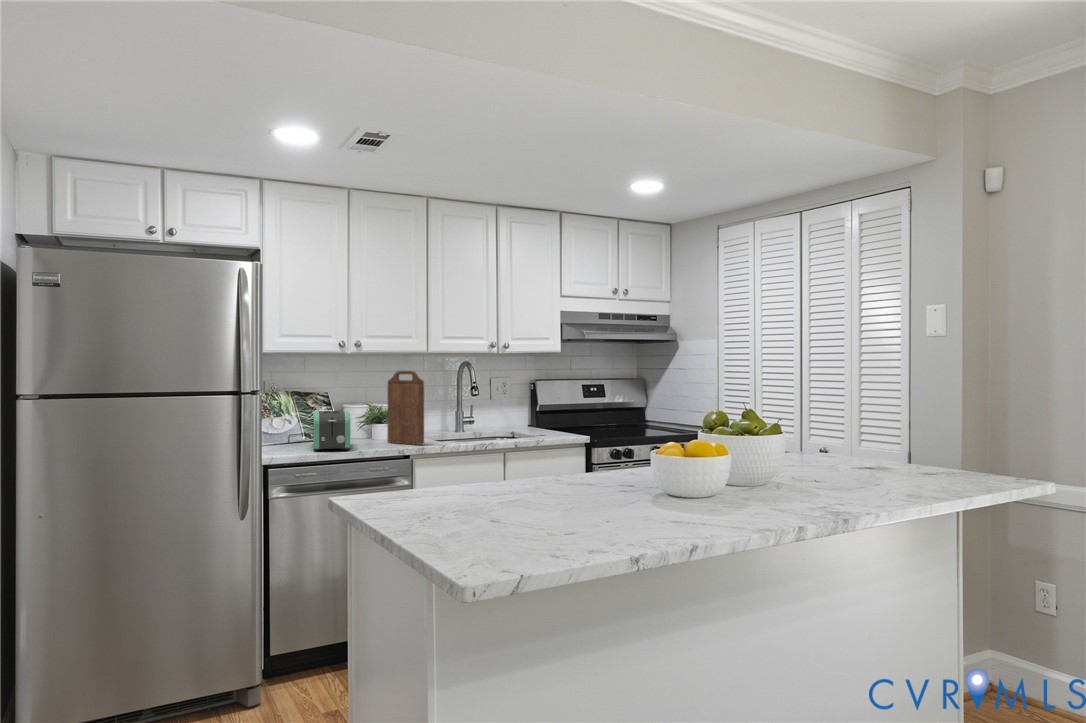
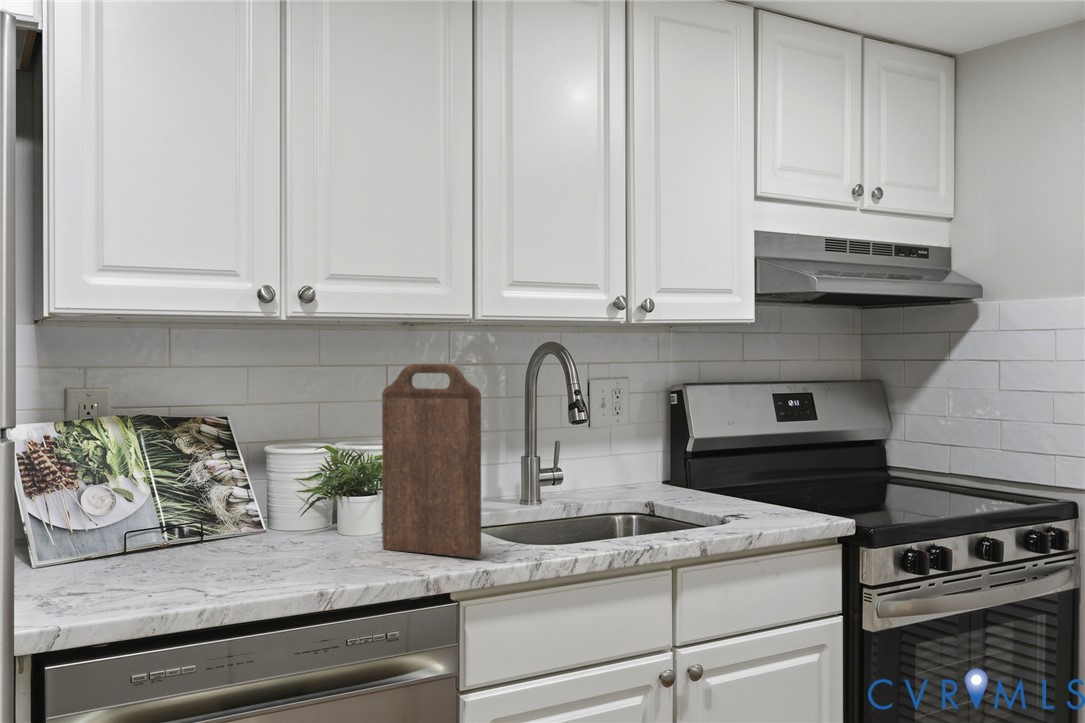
toaster: present [313,411,350,450] -> none [186,470,292,591]

